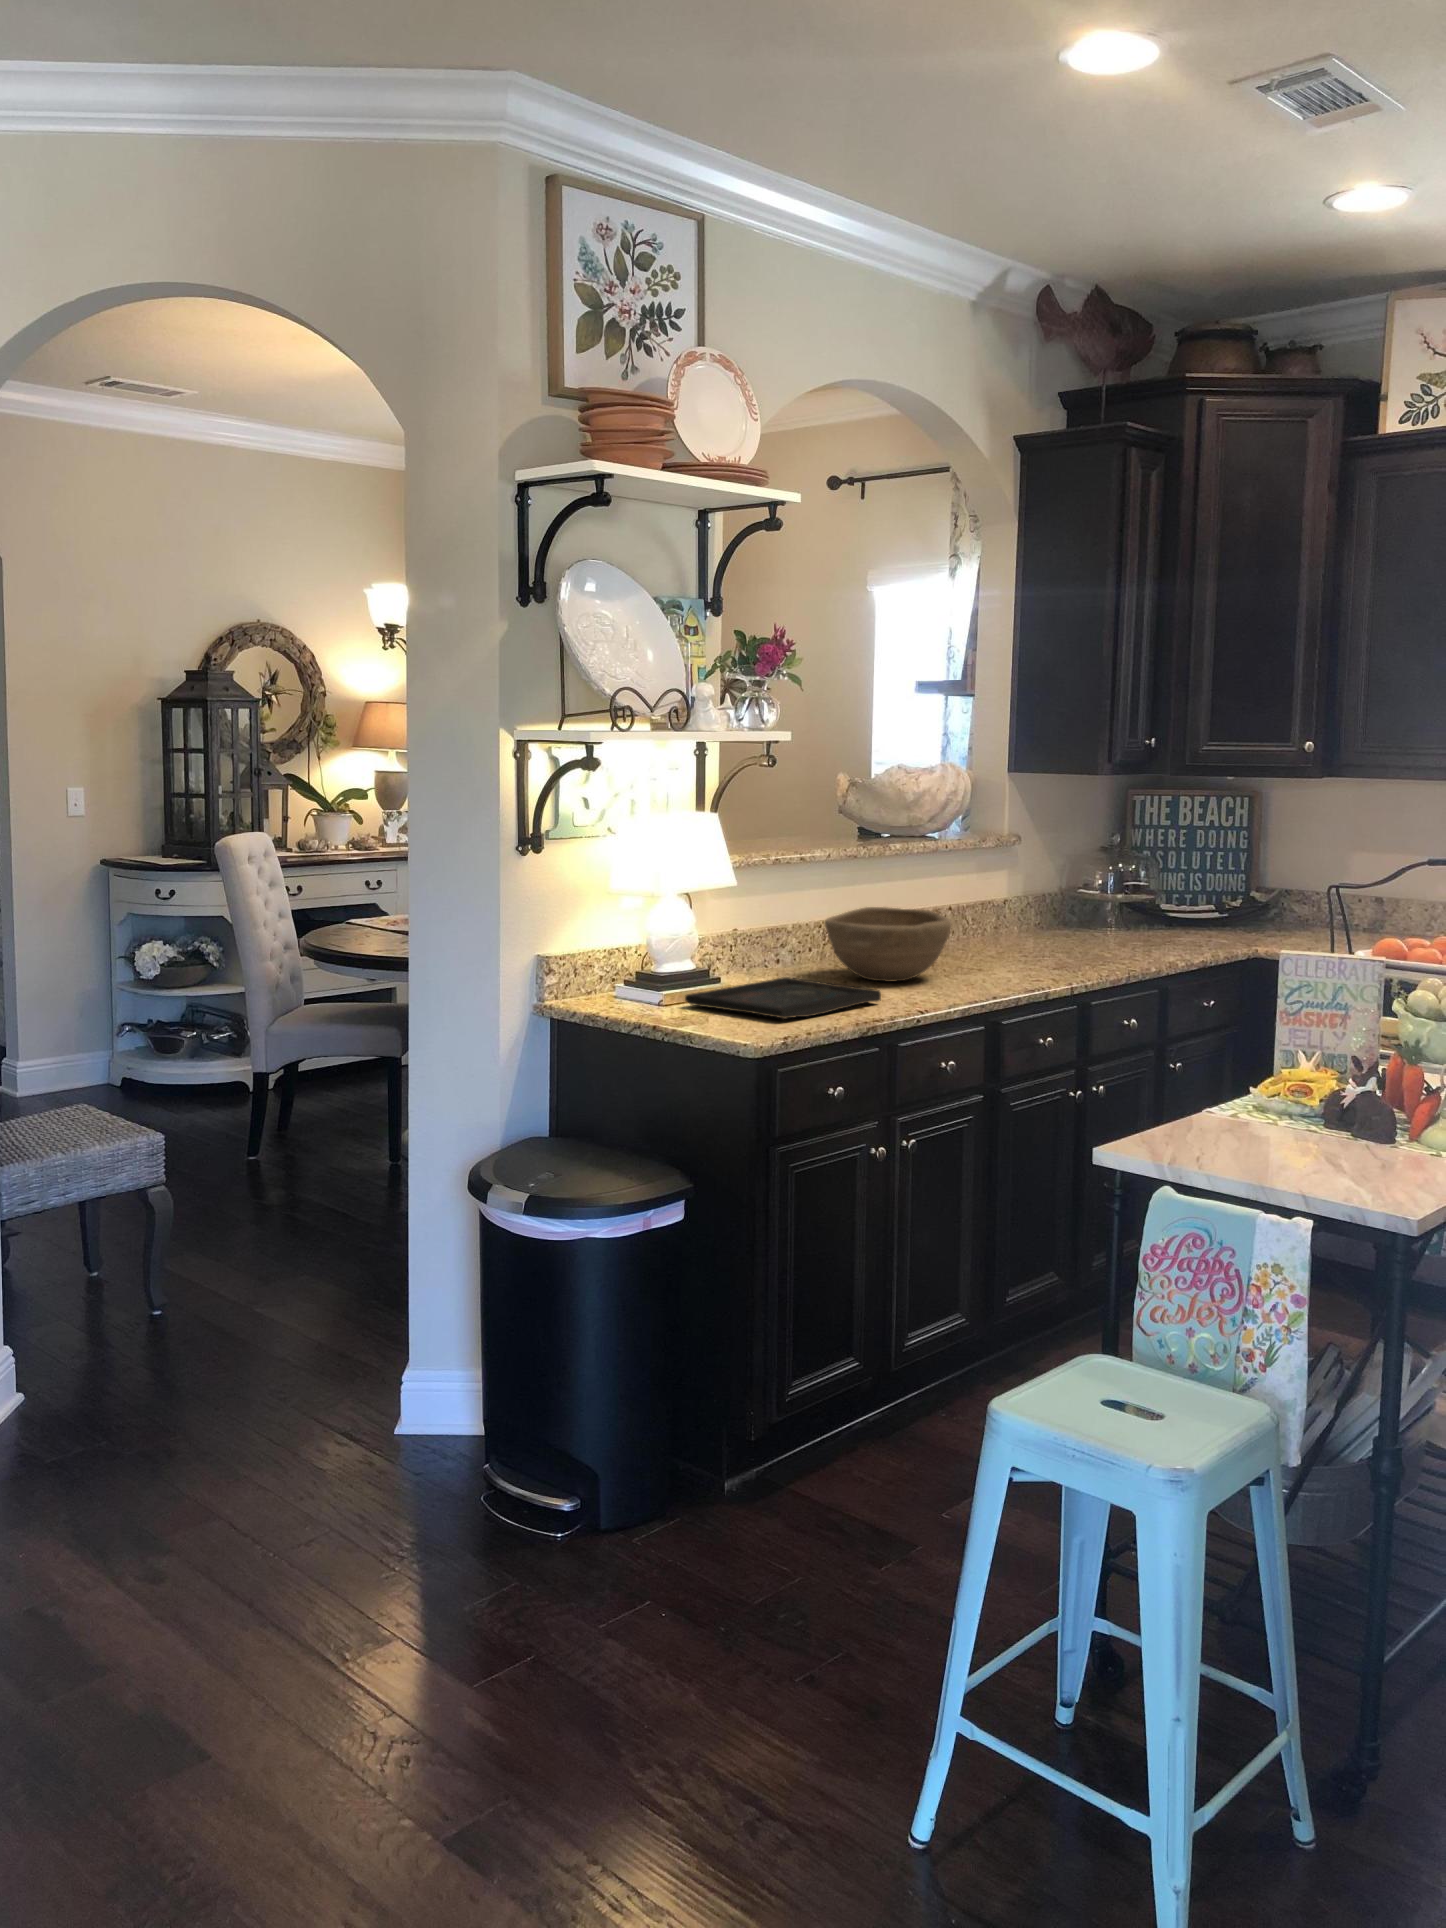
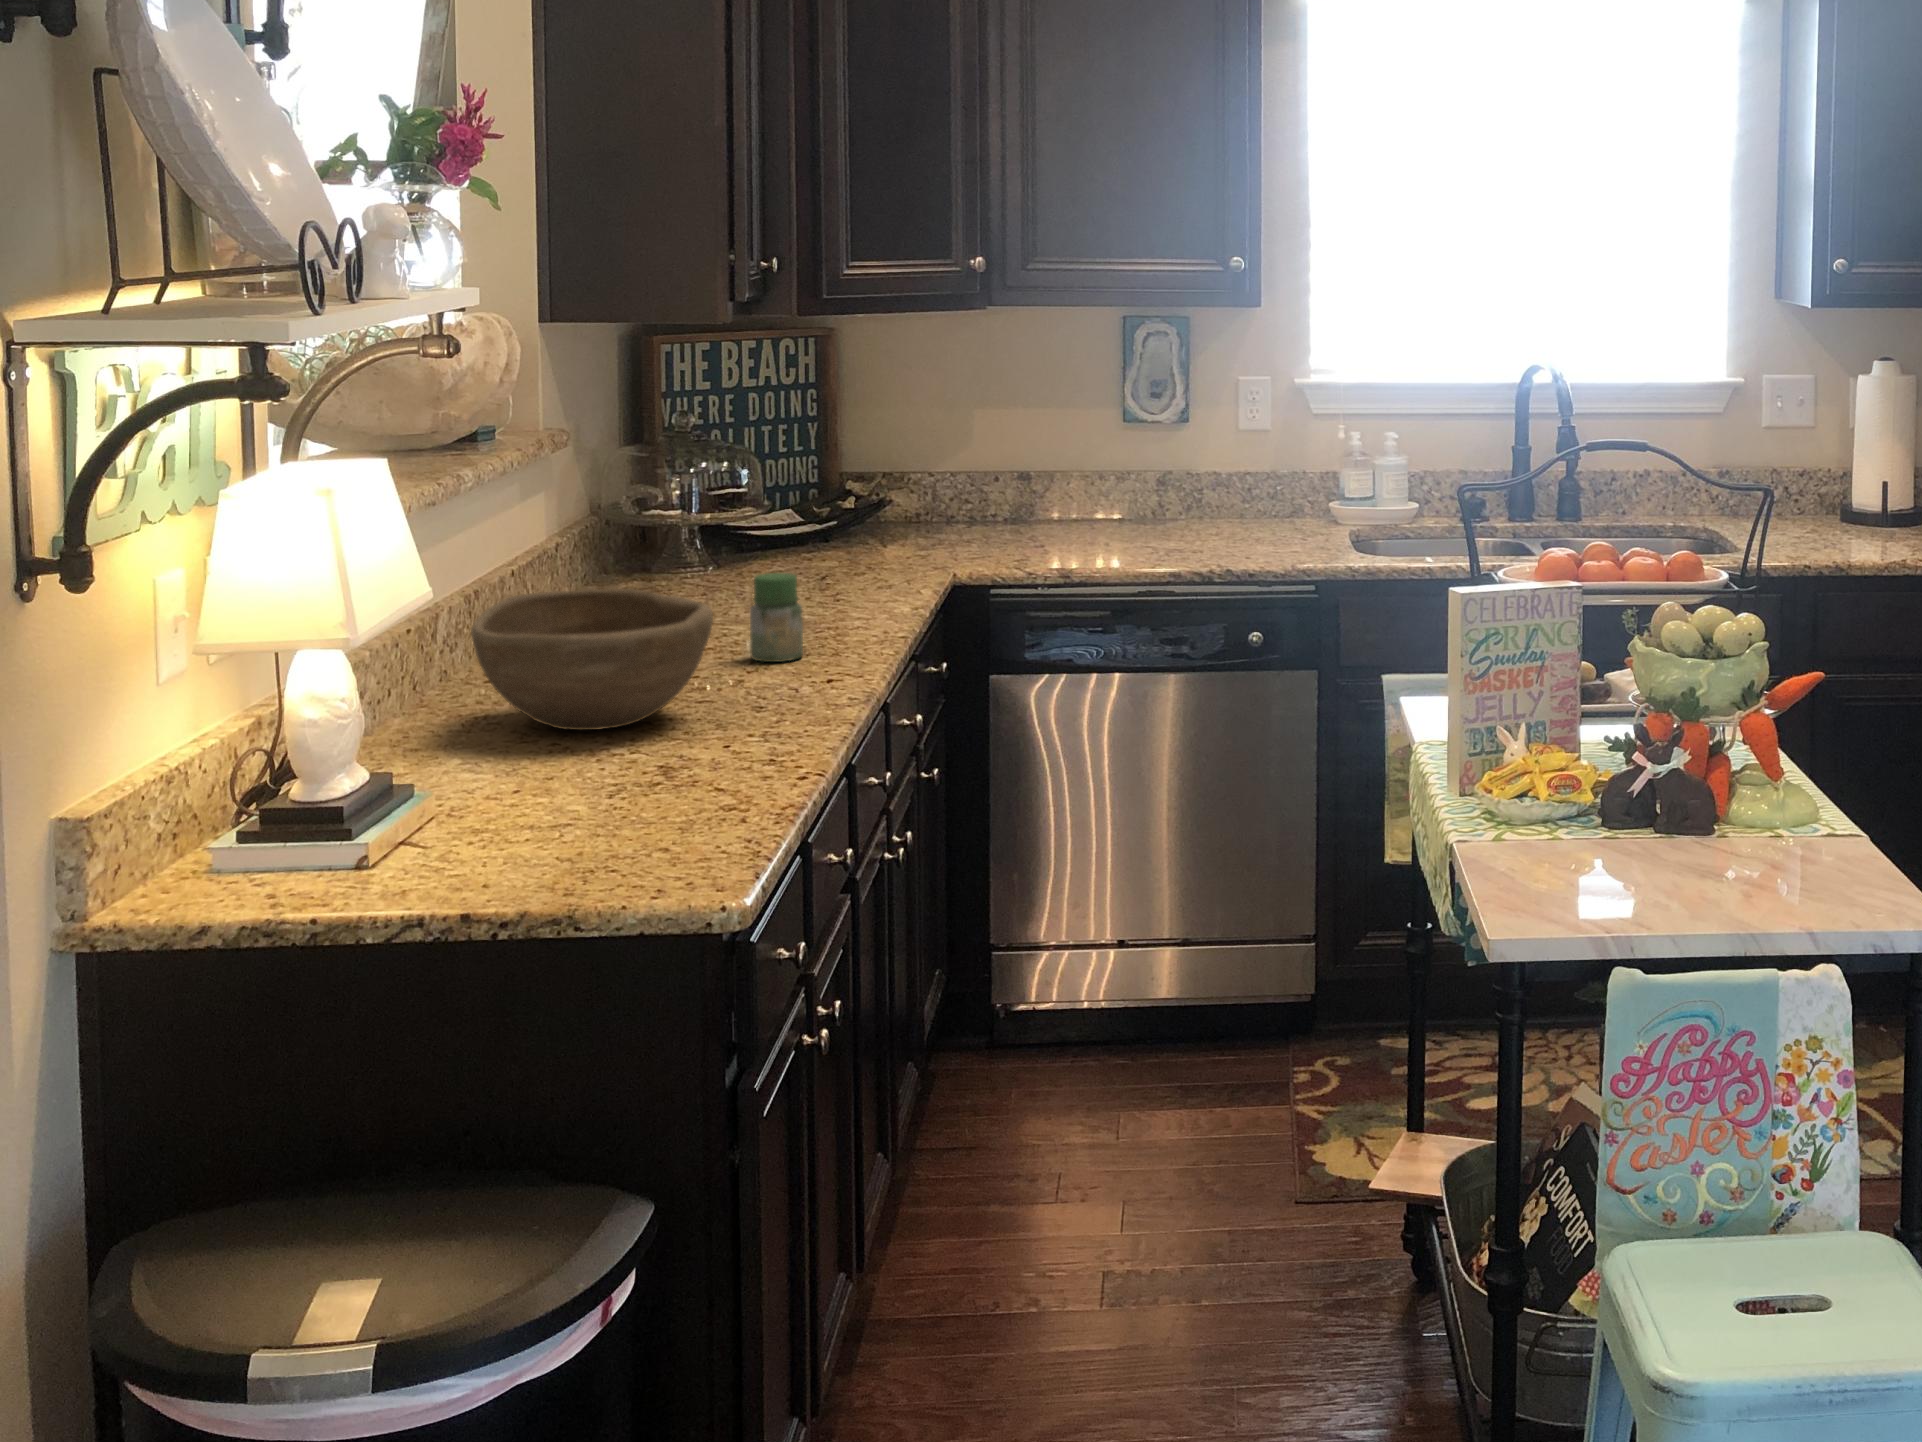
jar: none [1027,918,1059,971] -> present [750,573,803,662]
tray: present [685,977,881,1019] -> none [415,750,726,852]

